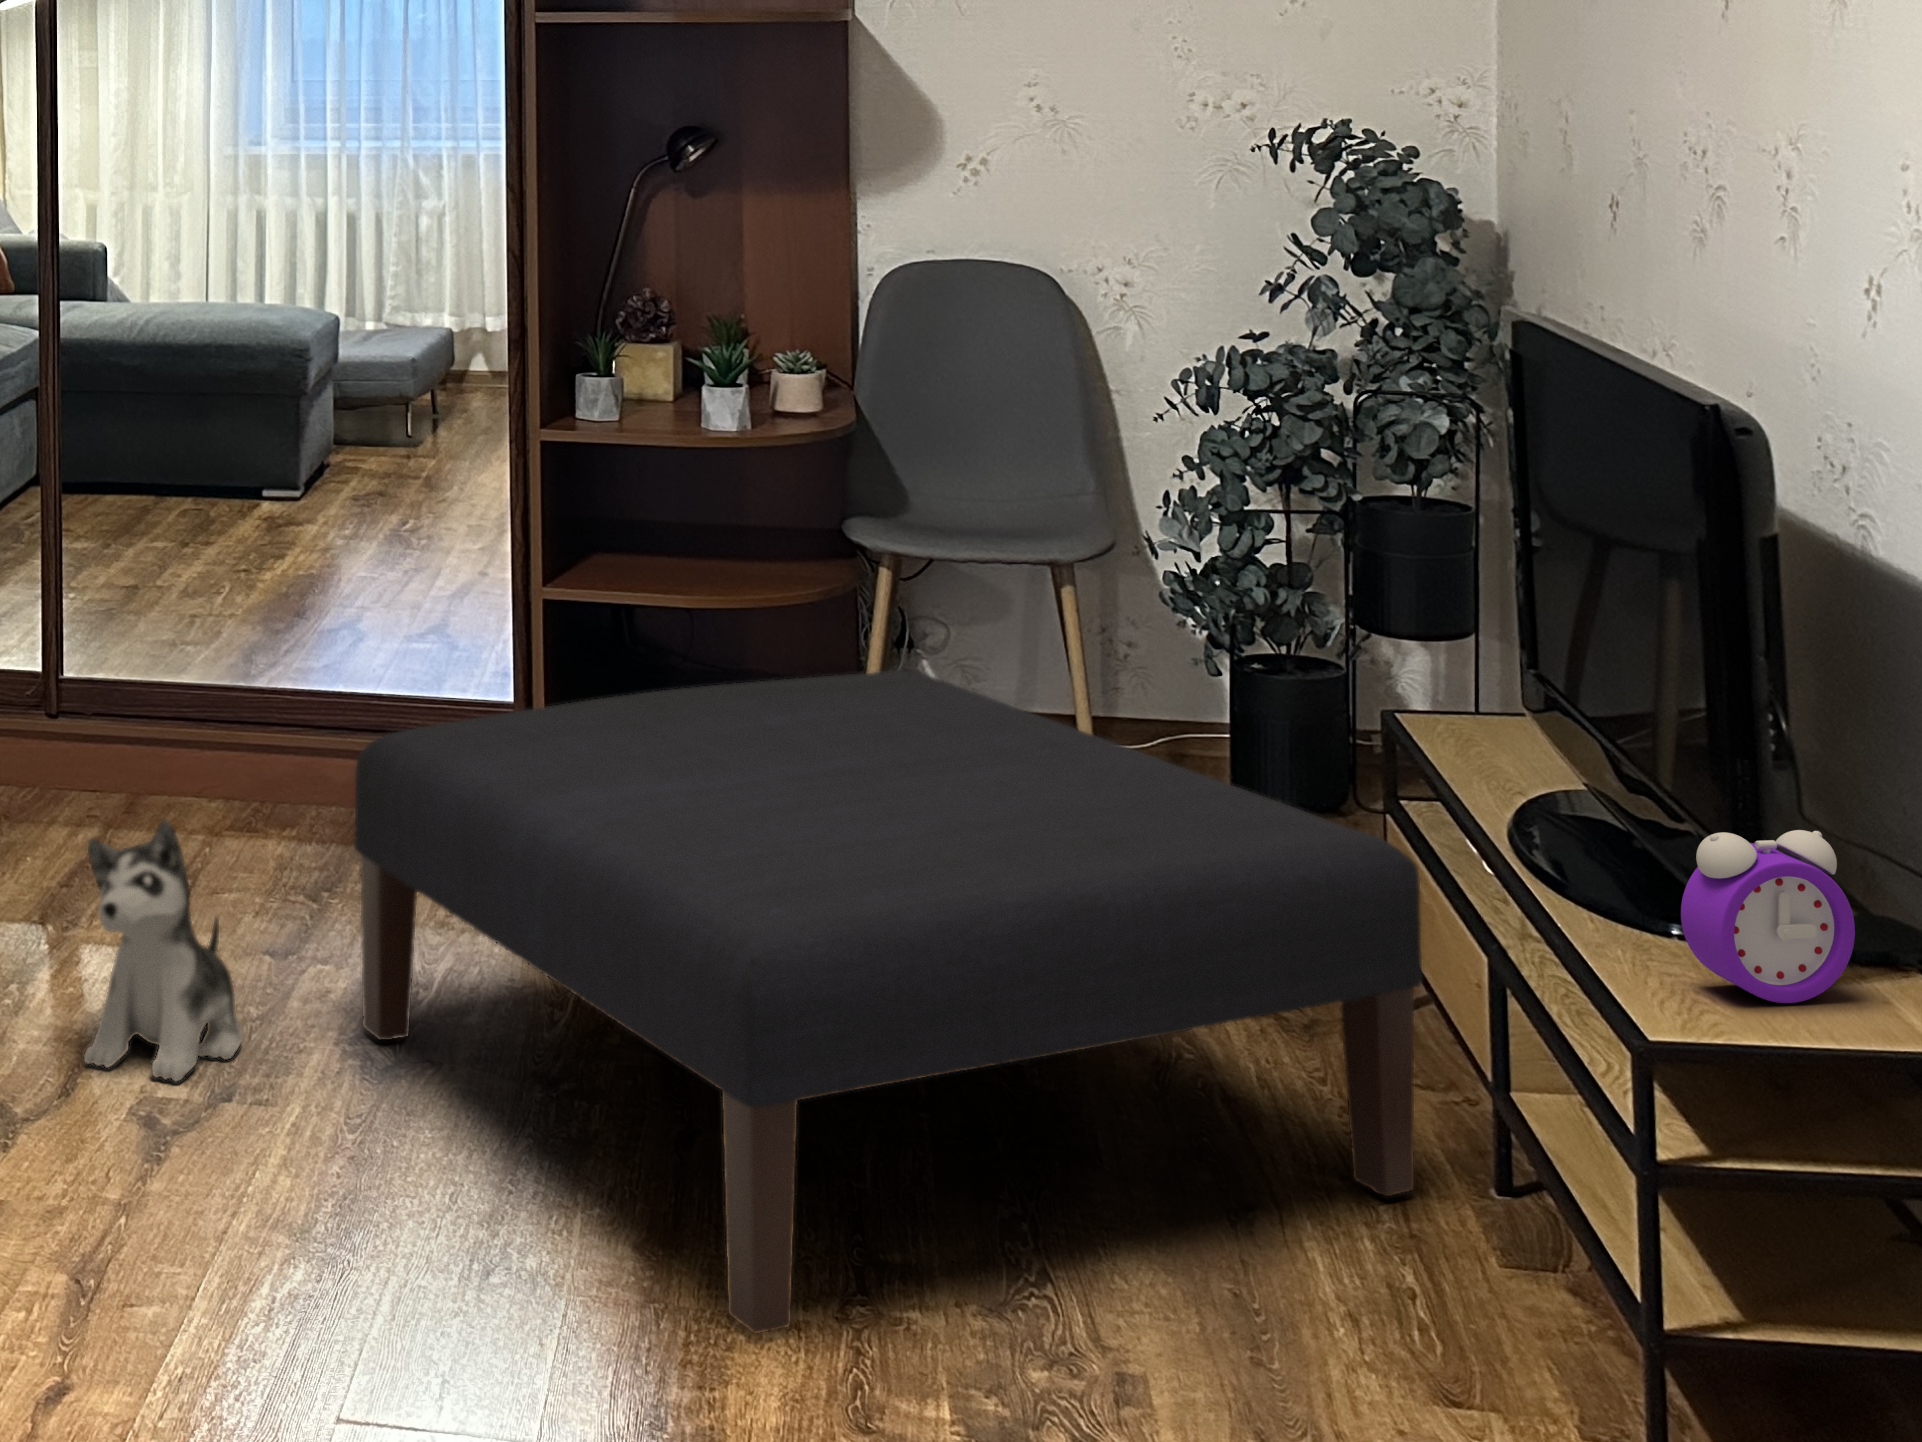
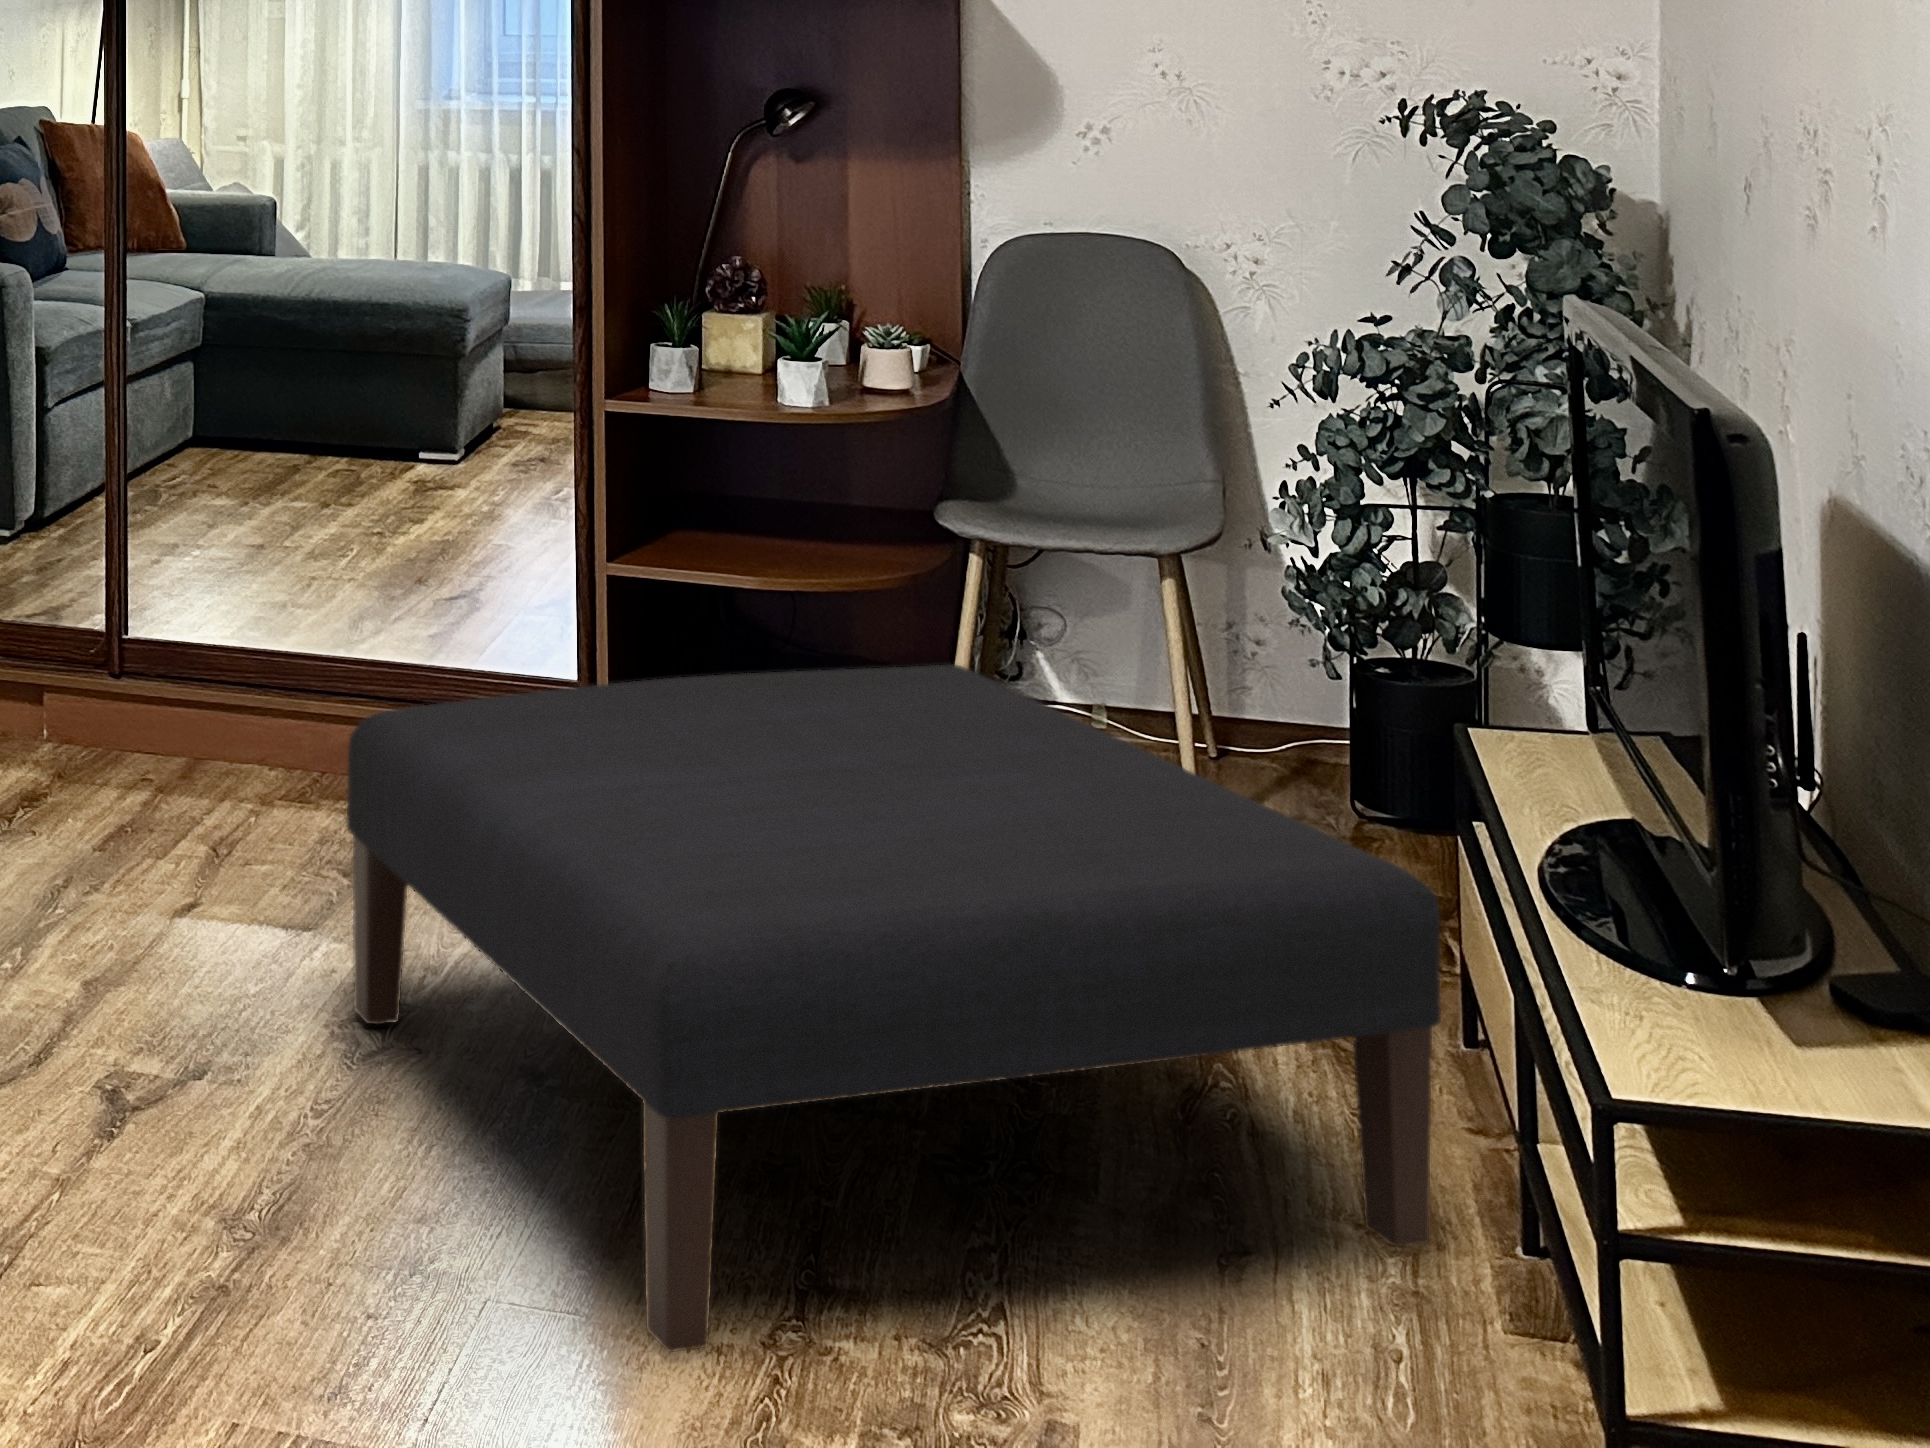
plush toy: present [84,820,242,1081] -> none [62,790,228,1056]
alarm clock: present [1681,830,1855,1003] -> none [1672,880,1864,1068]

